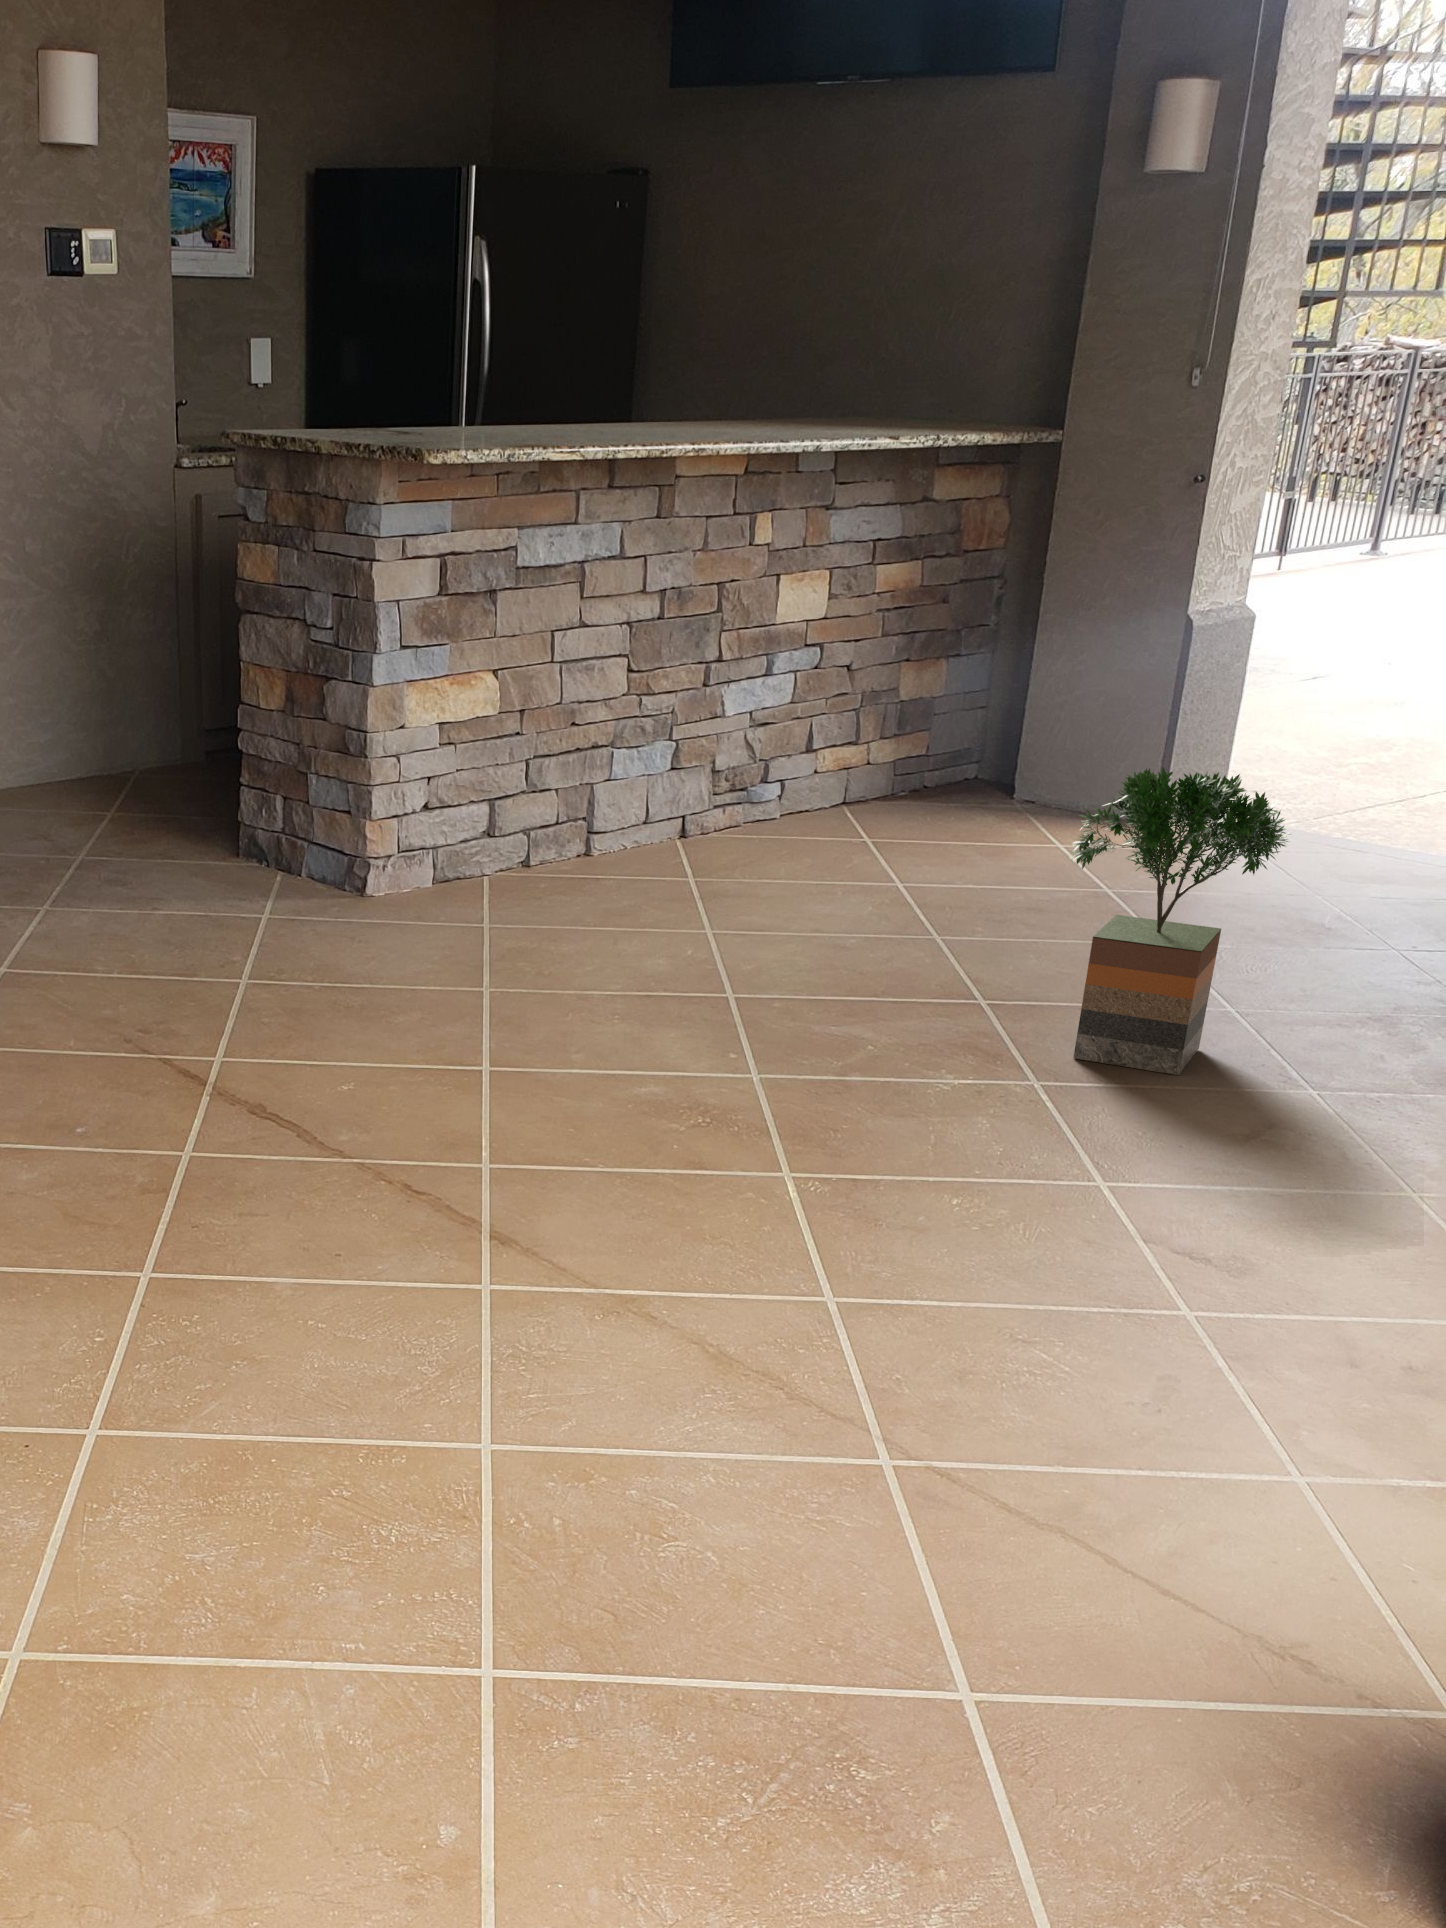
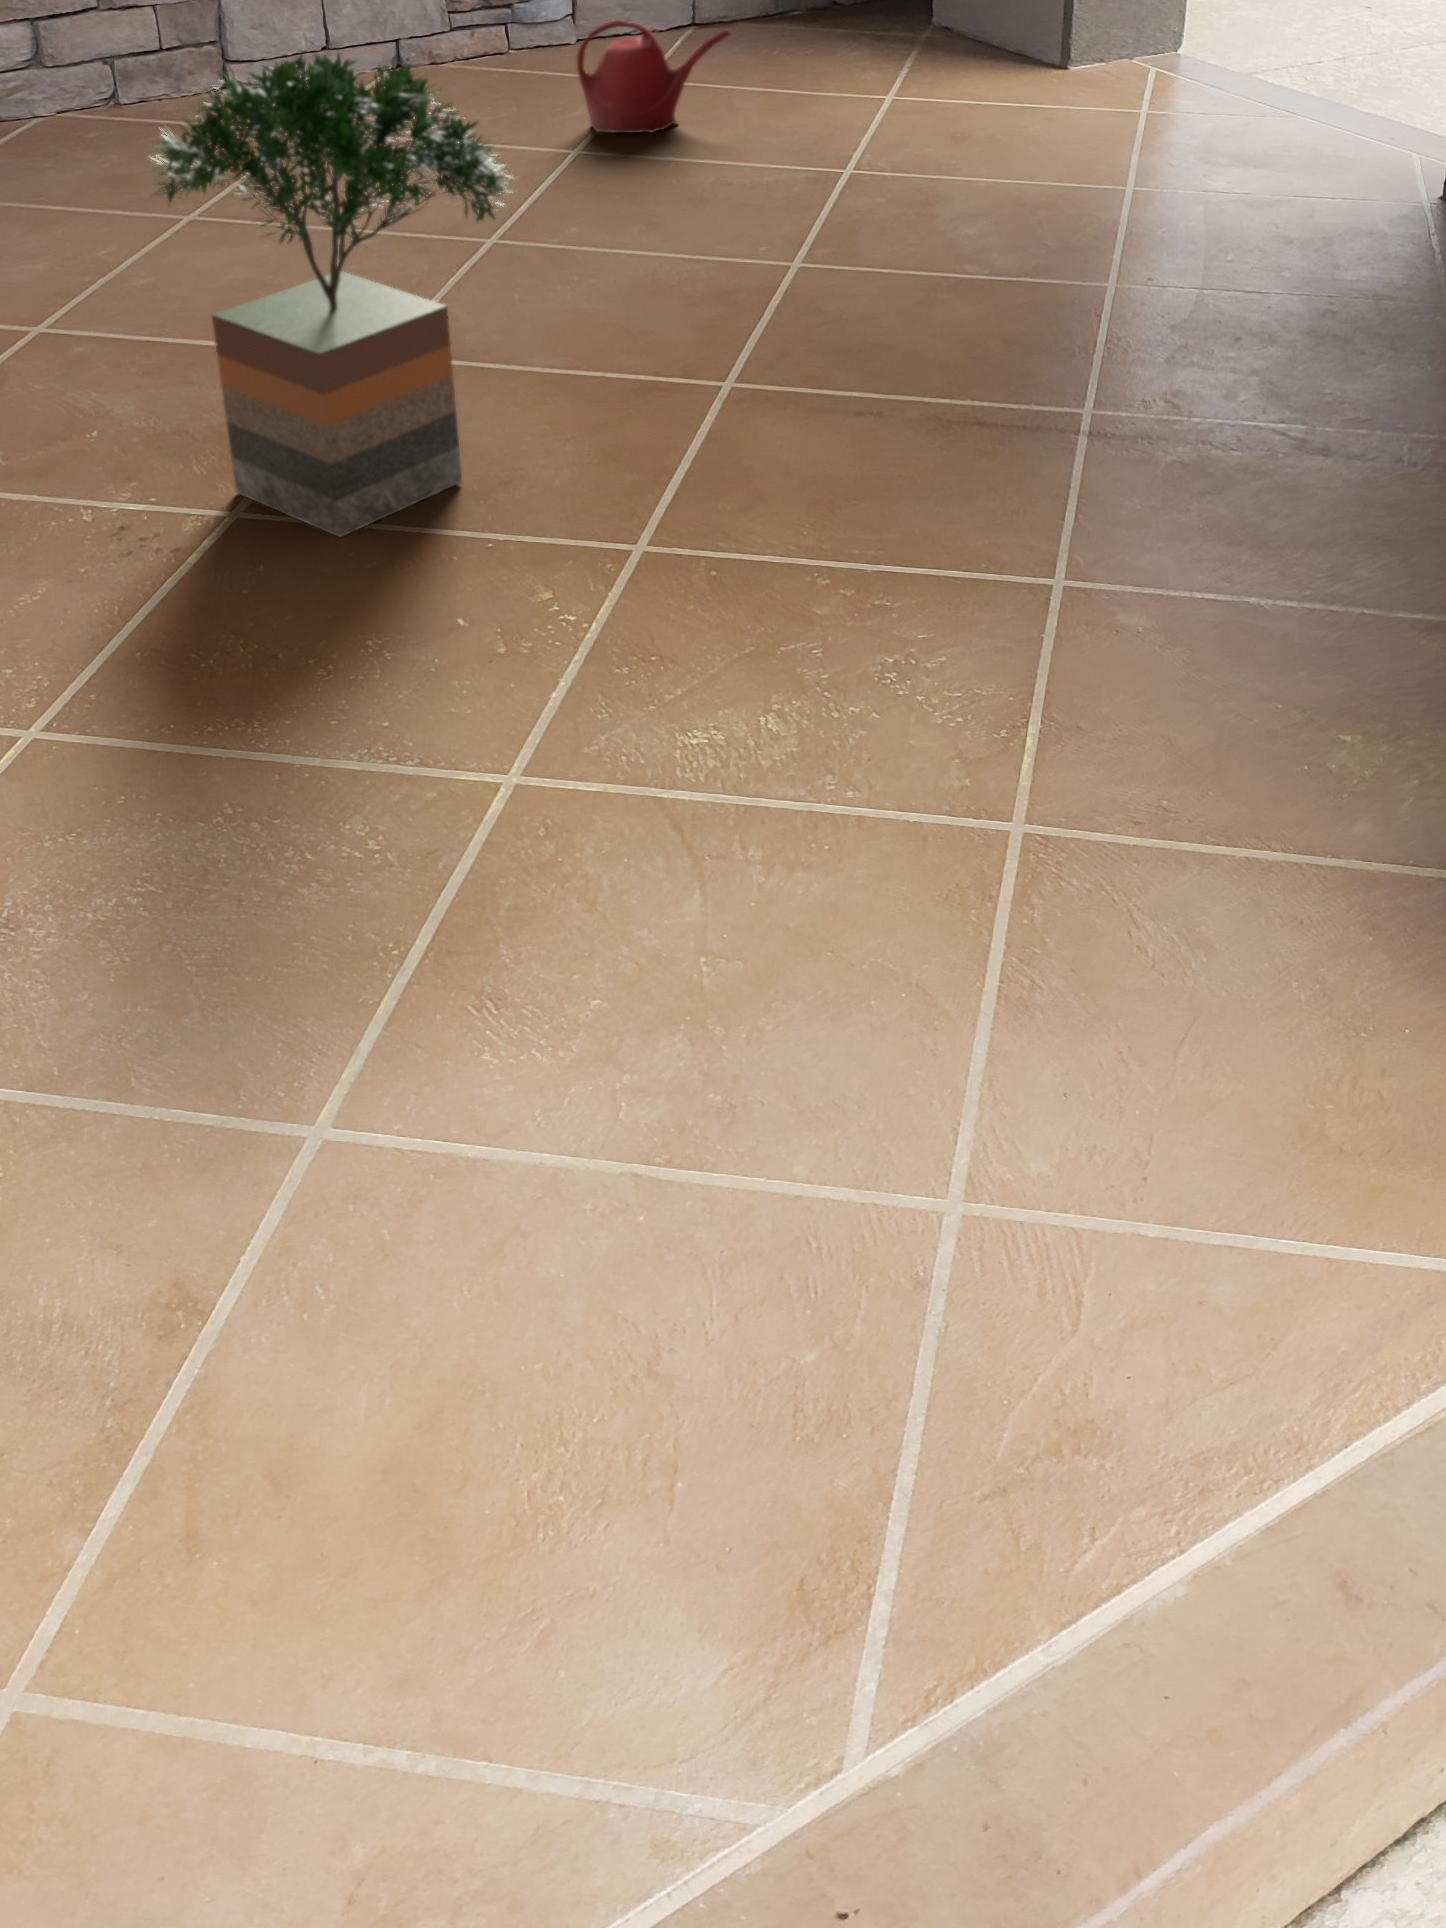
watering can: none [891,787,993,871] -> present [577,20,731,133]

